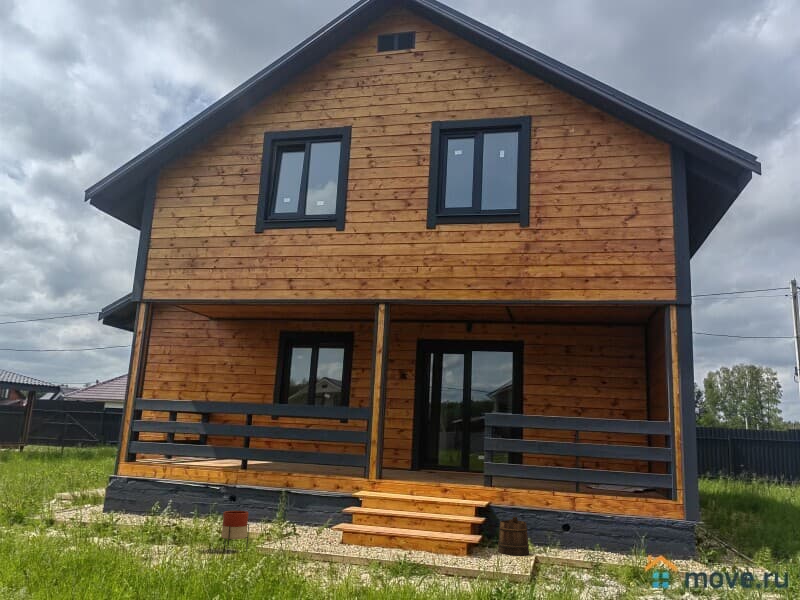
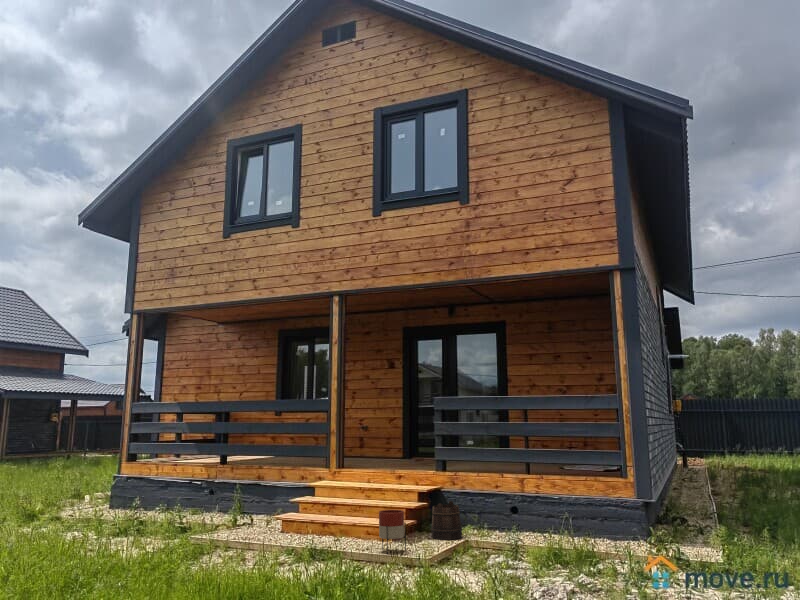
planter: present [221,511,249,554] -> present [379,510,406,554]

